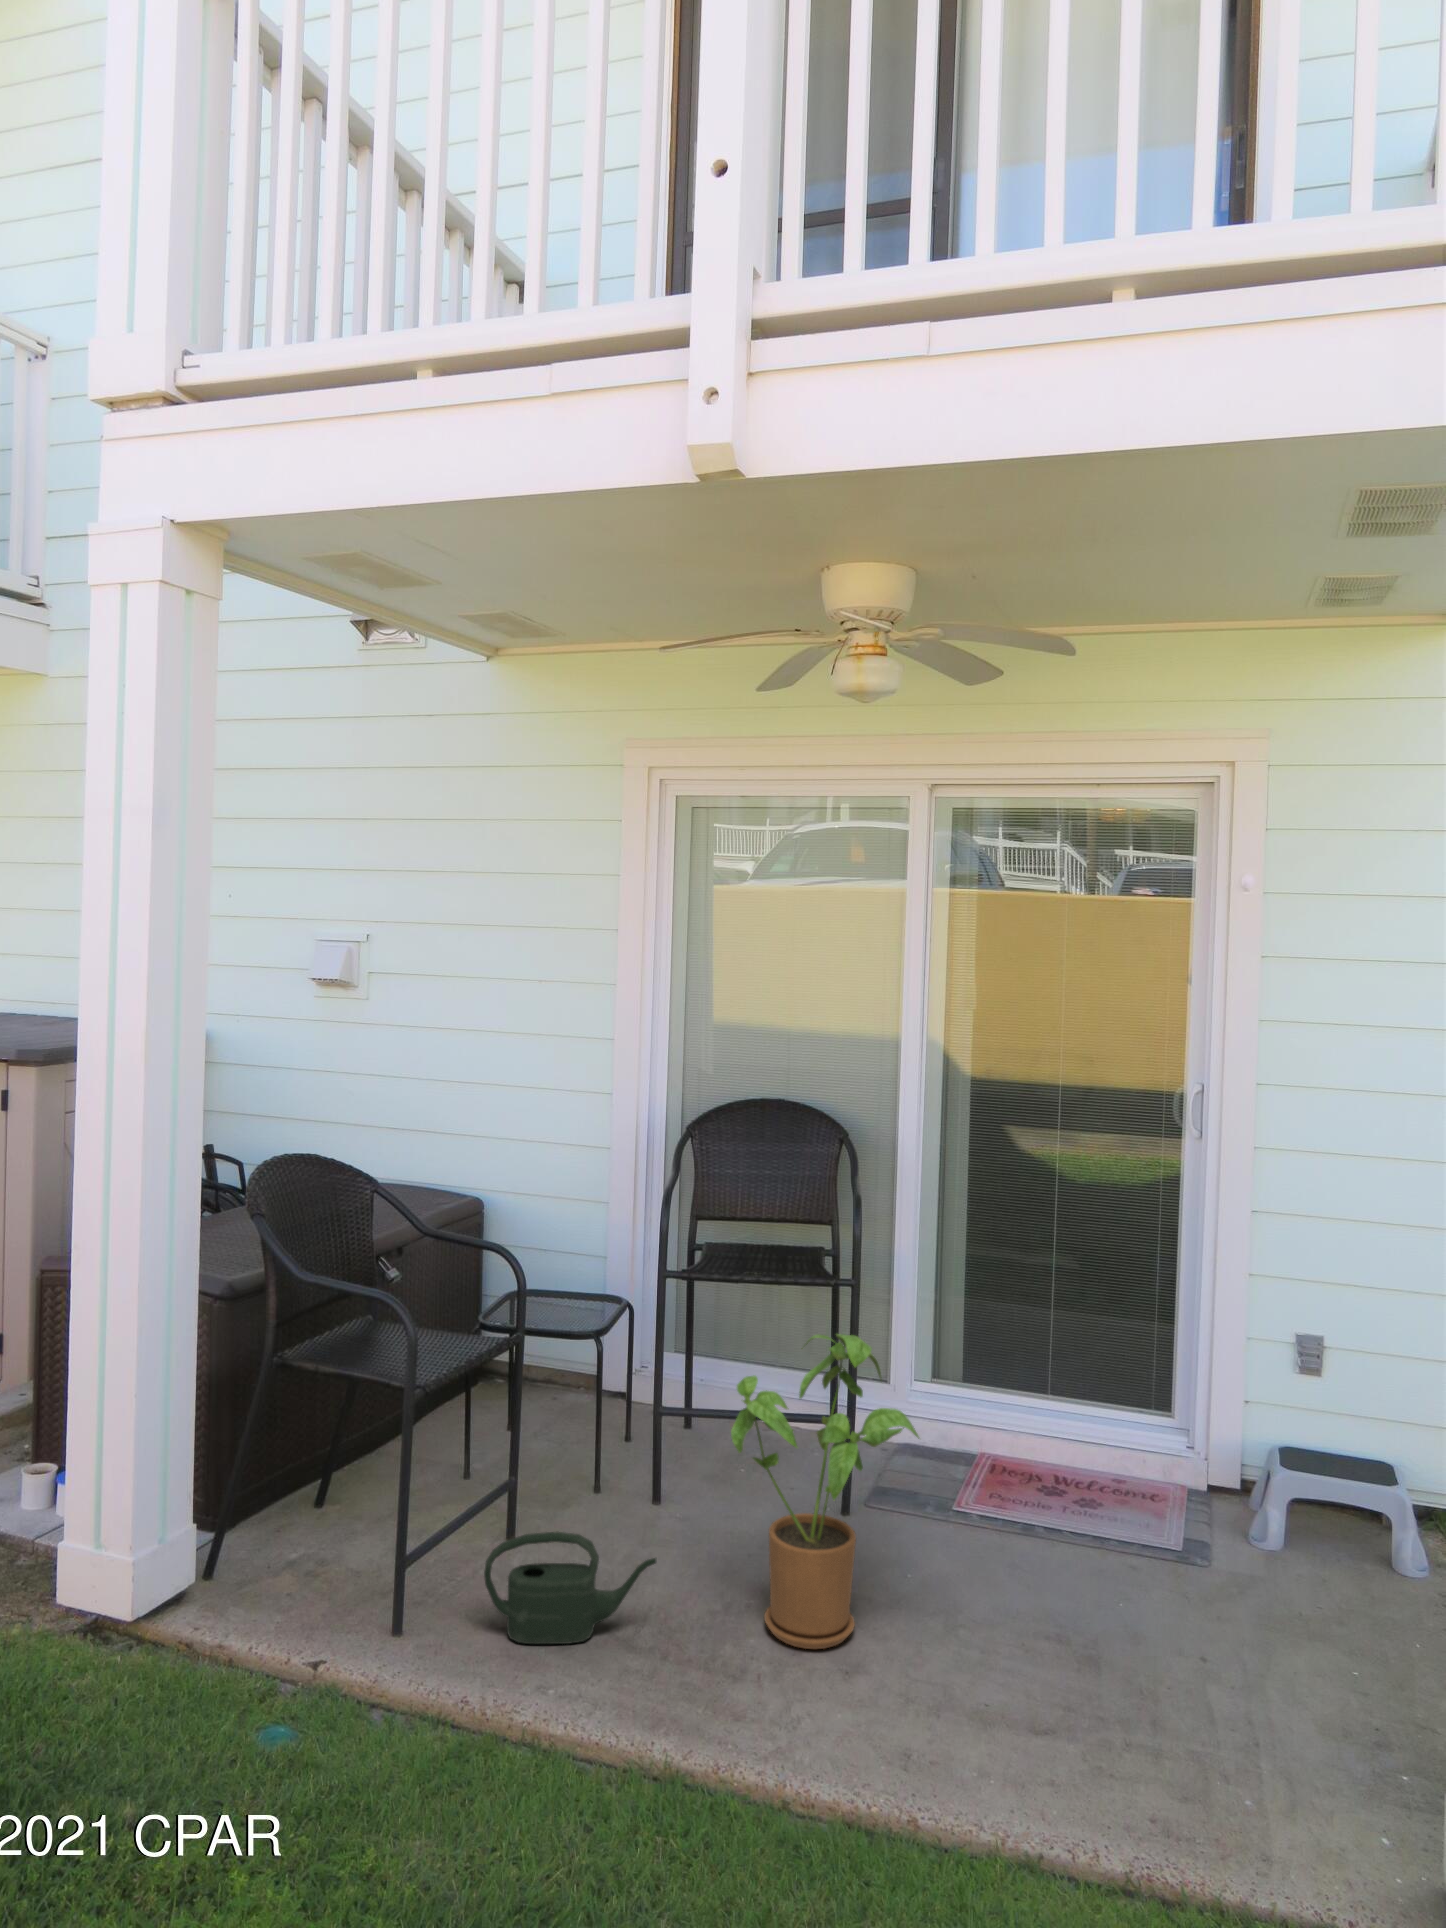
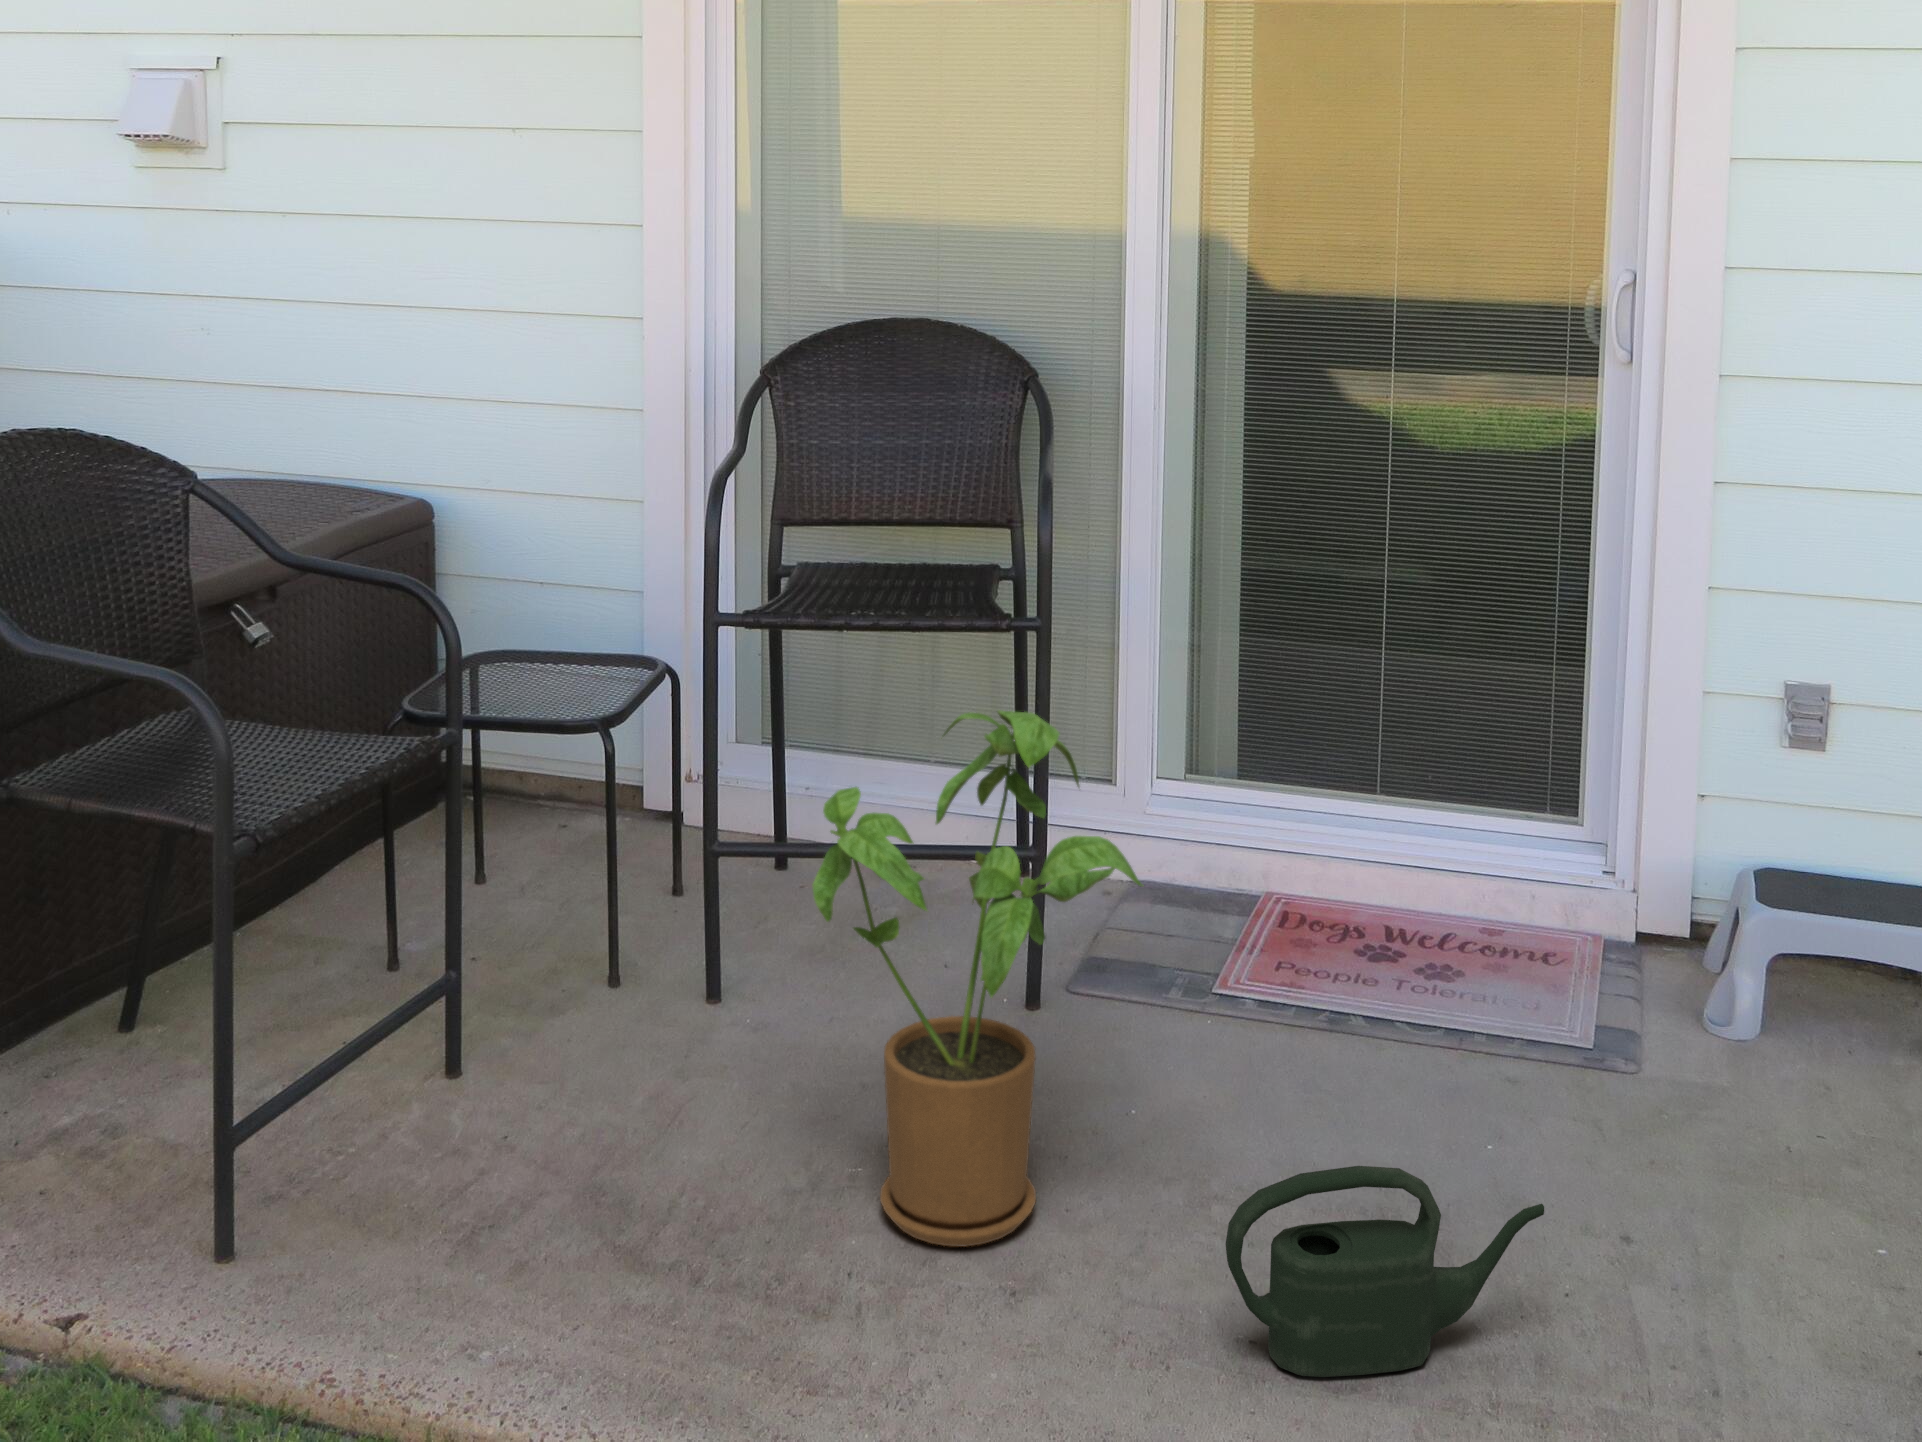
watering can: present [484,1532,656,1644] -> present [1225,1166,1544,1377]

